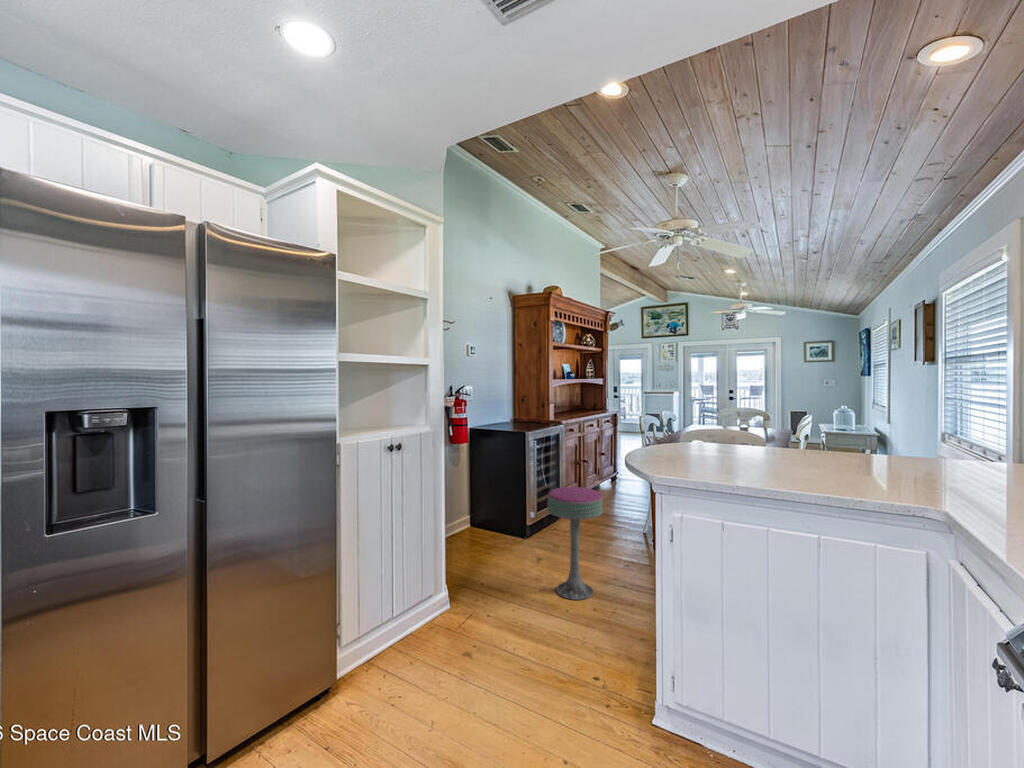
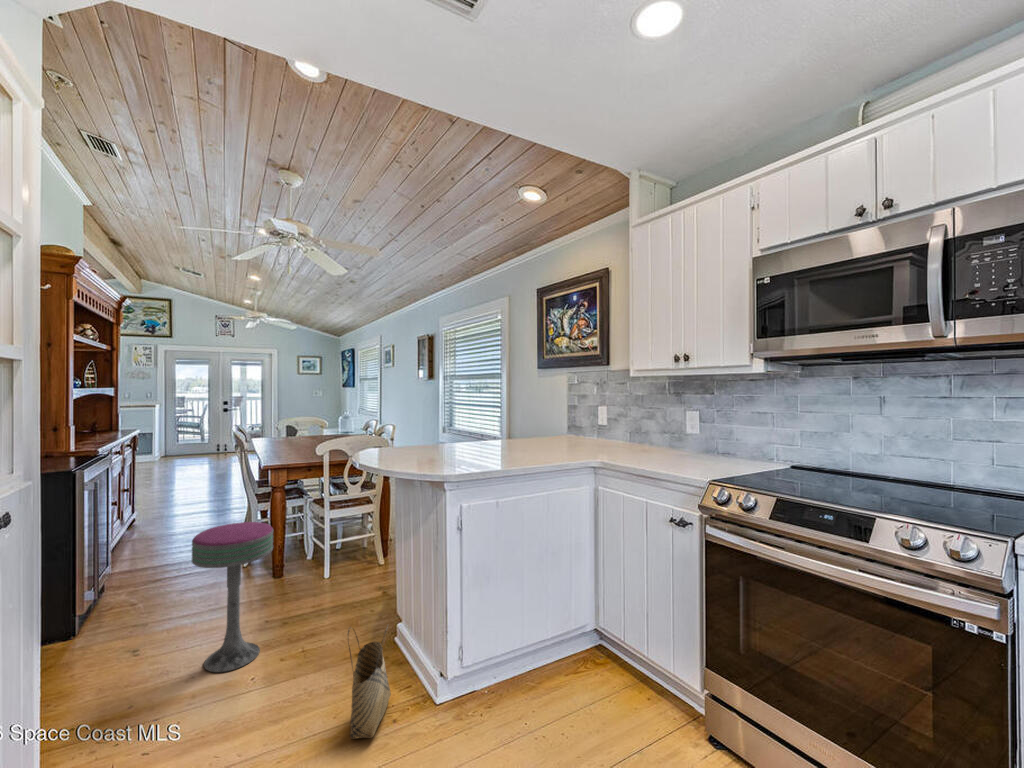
woven basket: none [569,596,625,700] -> present [347,626,391,739]

